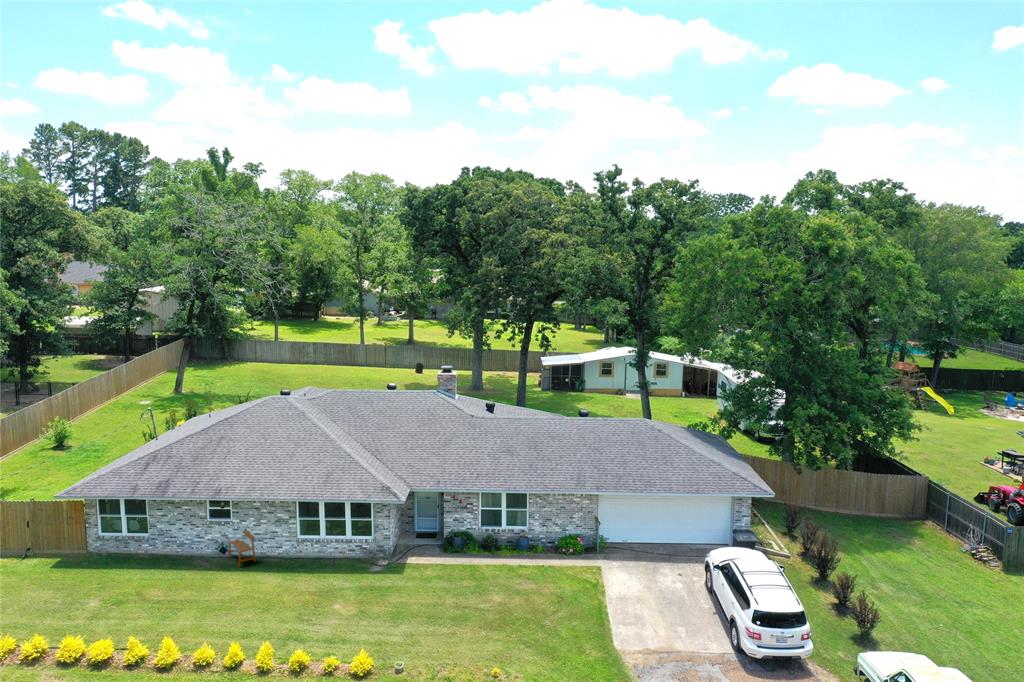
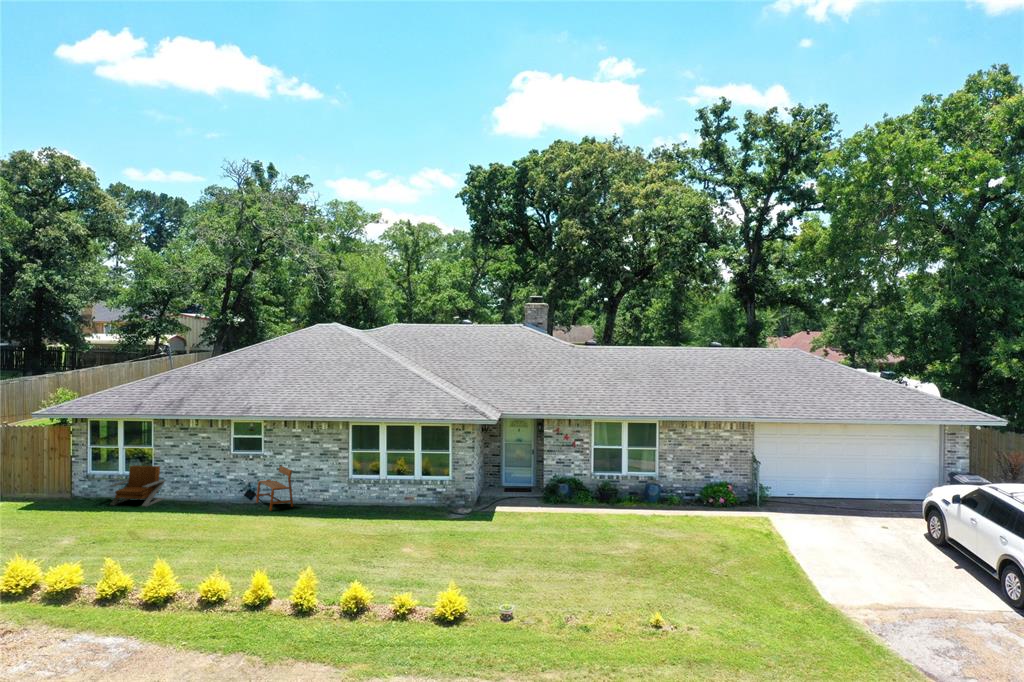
lounge chair: none [118,530,159,564] -> present [110,465,166,507]

